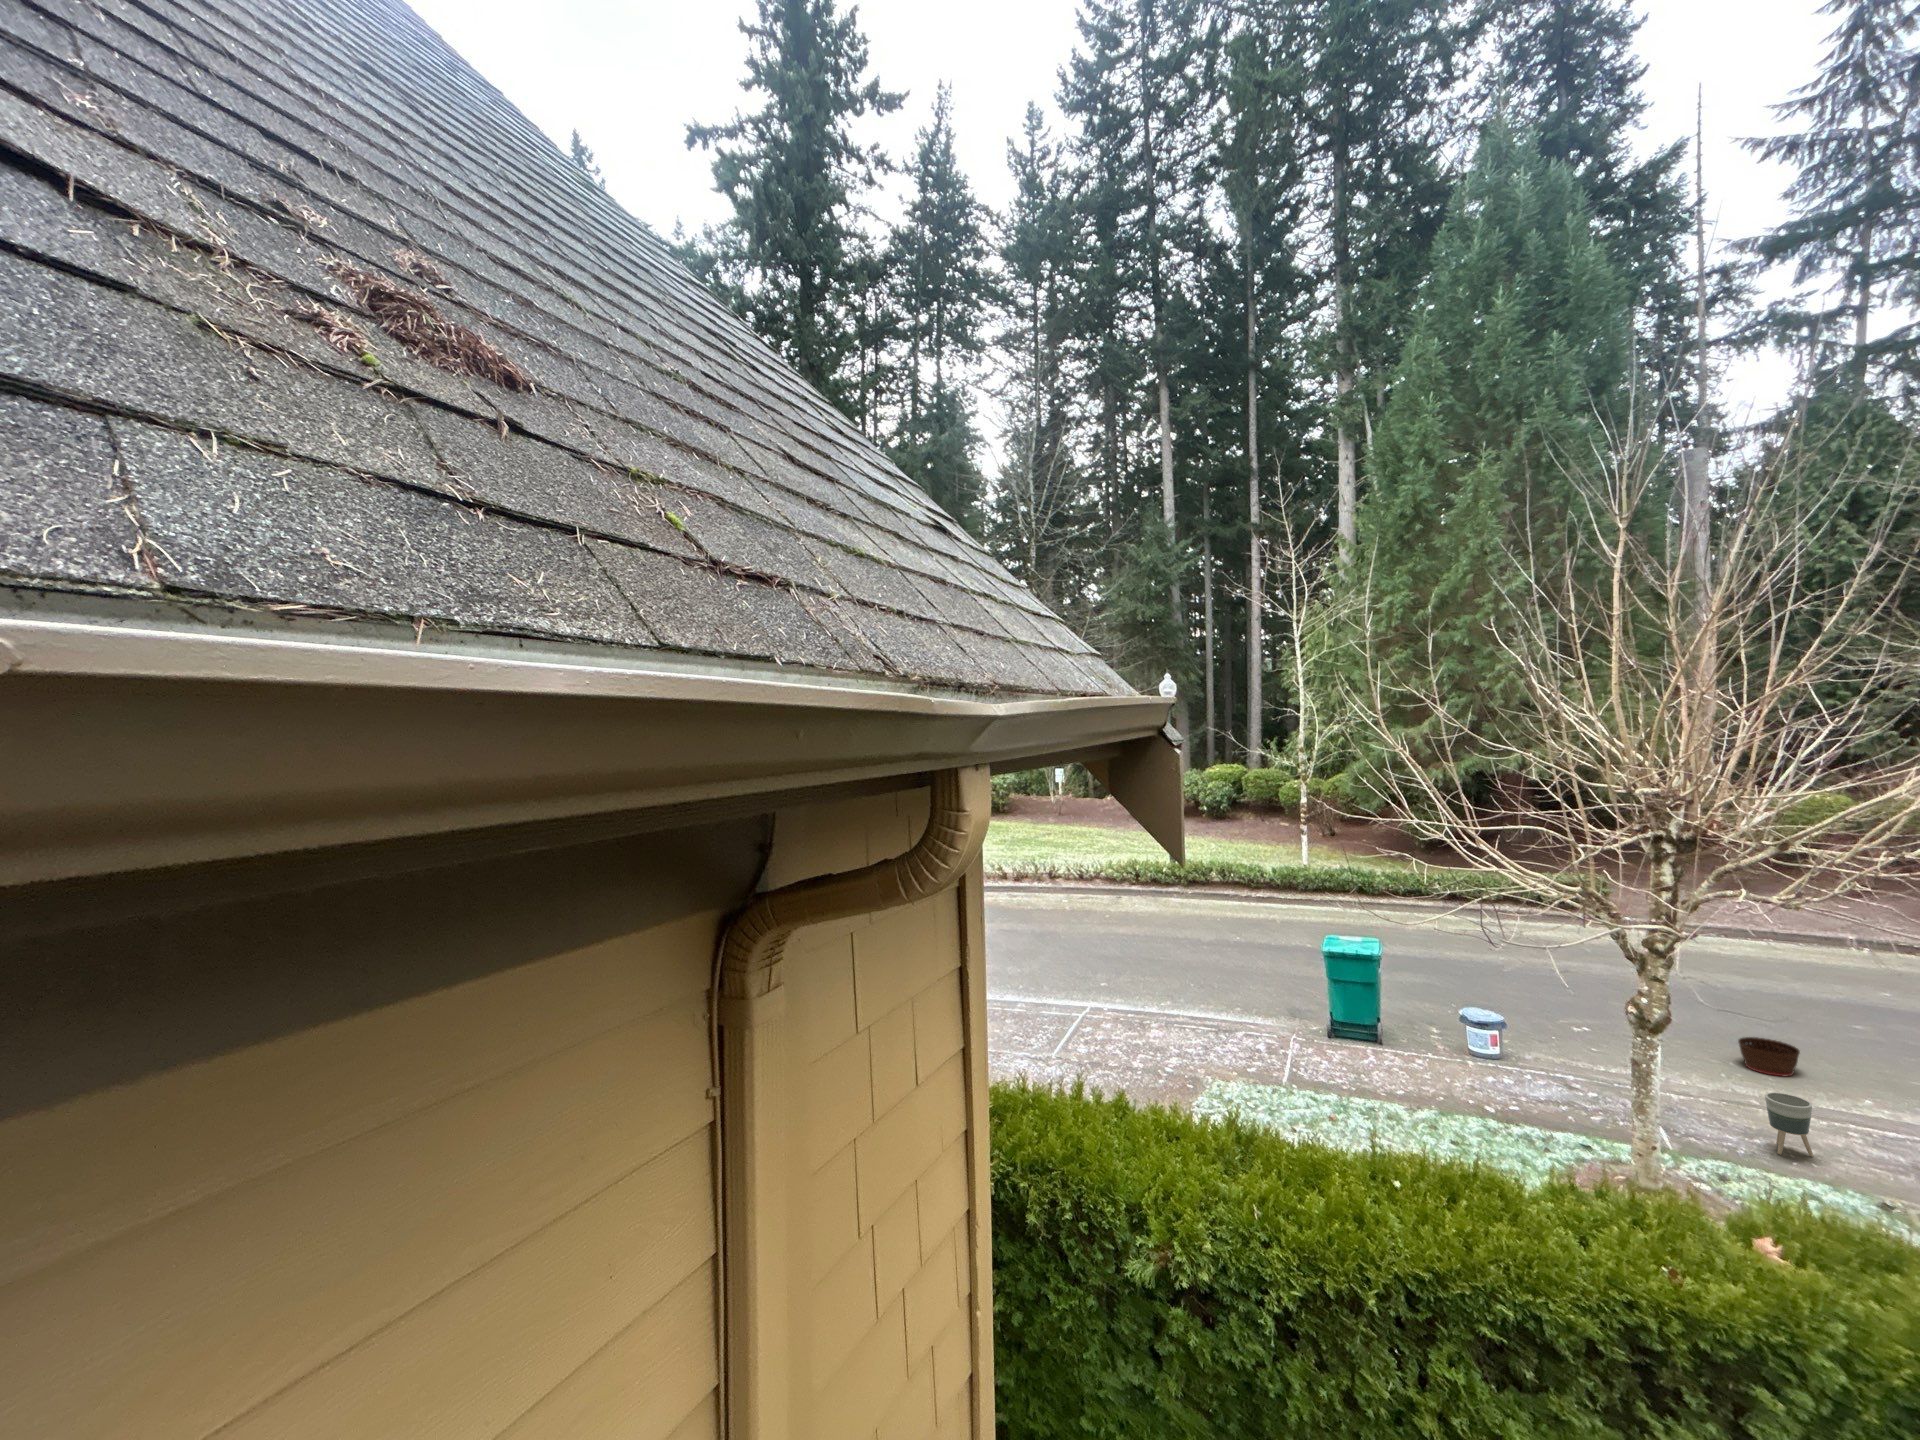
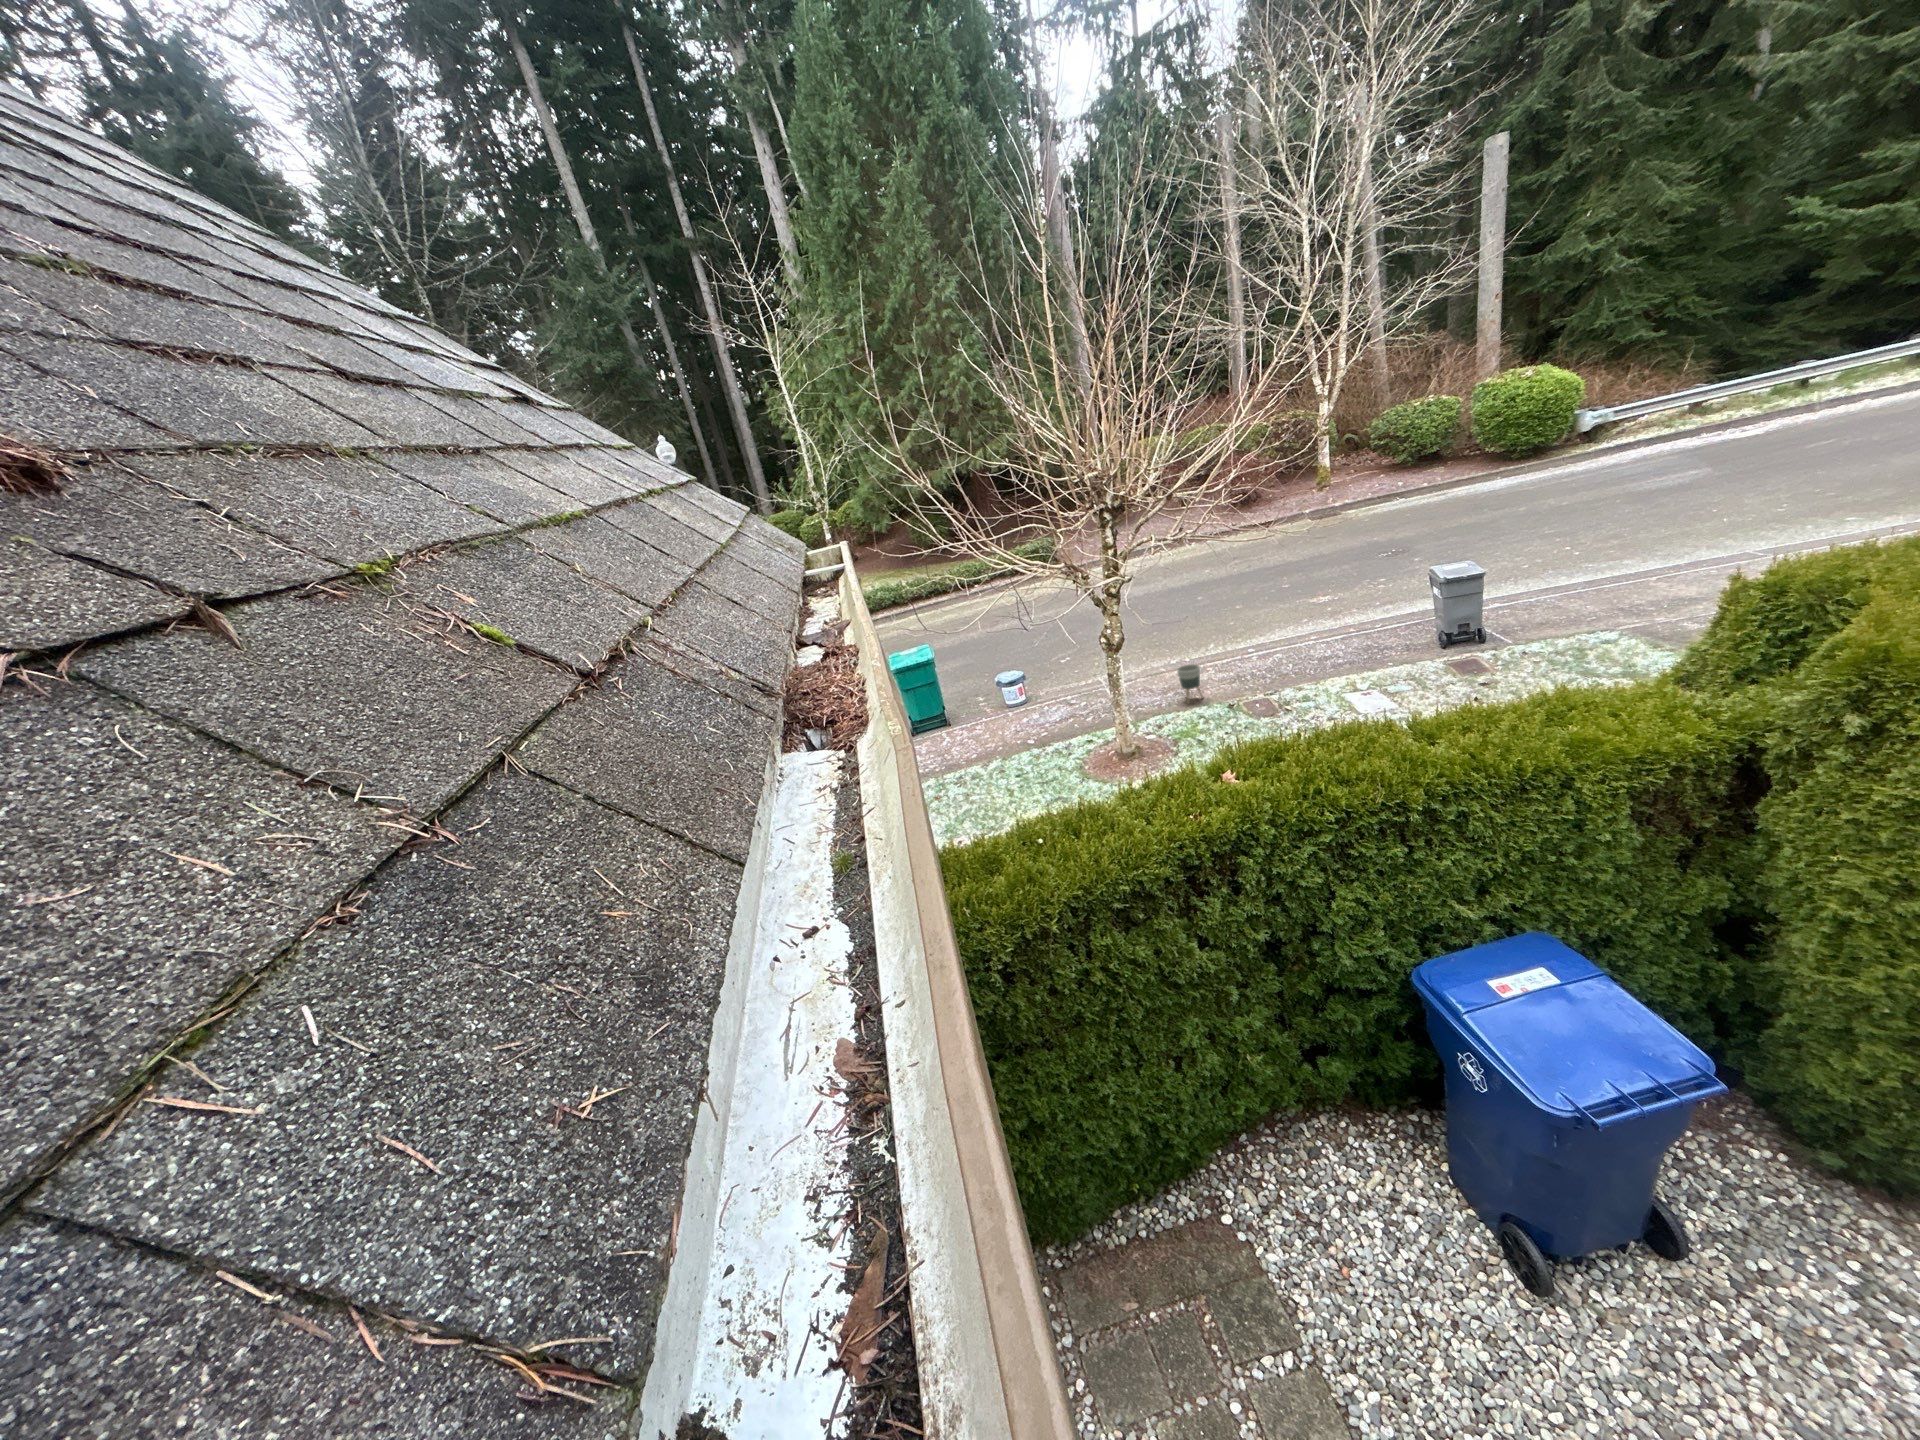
basket: present [1738,1037,1800,1076] -> none [1158,633,1189,657]

